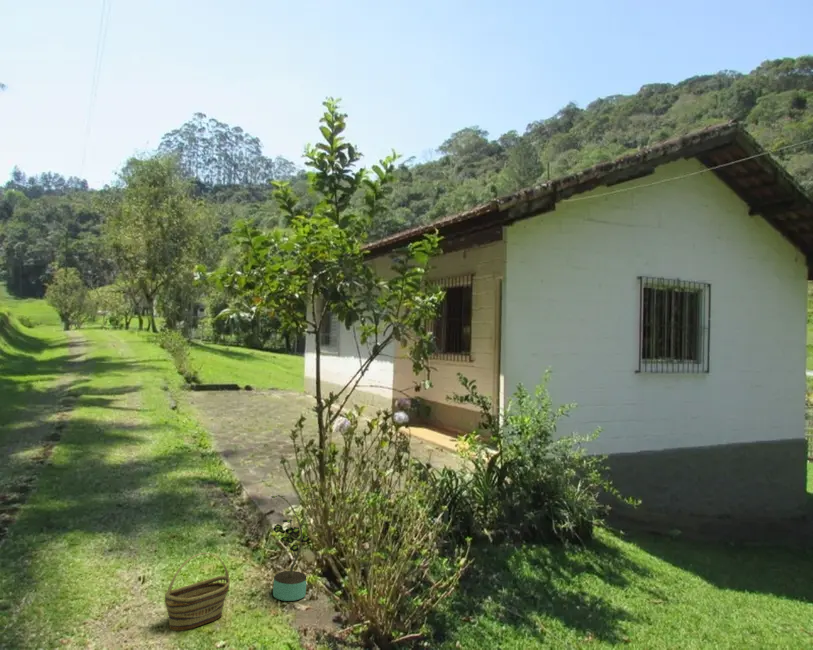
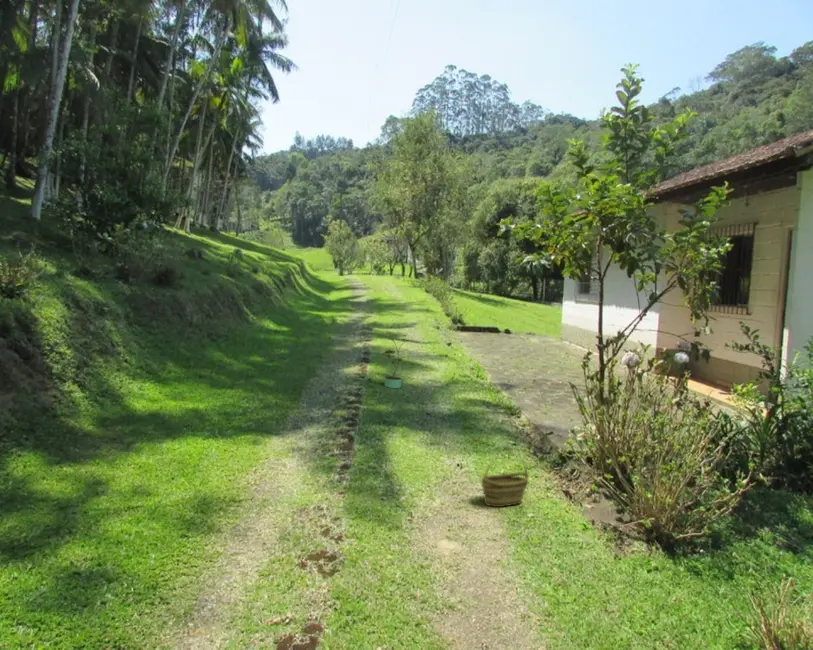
potted plant: present [272,488,323,601] -> present [385,335,409,388]

